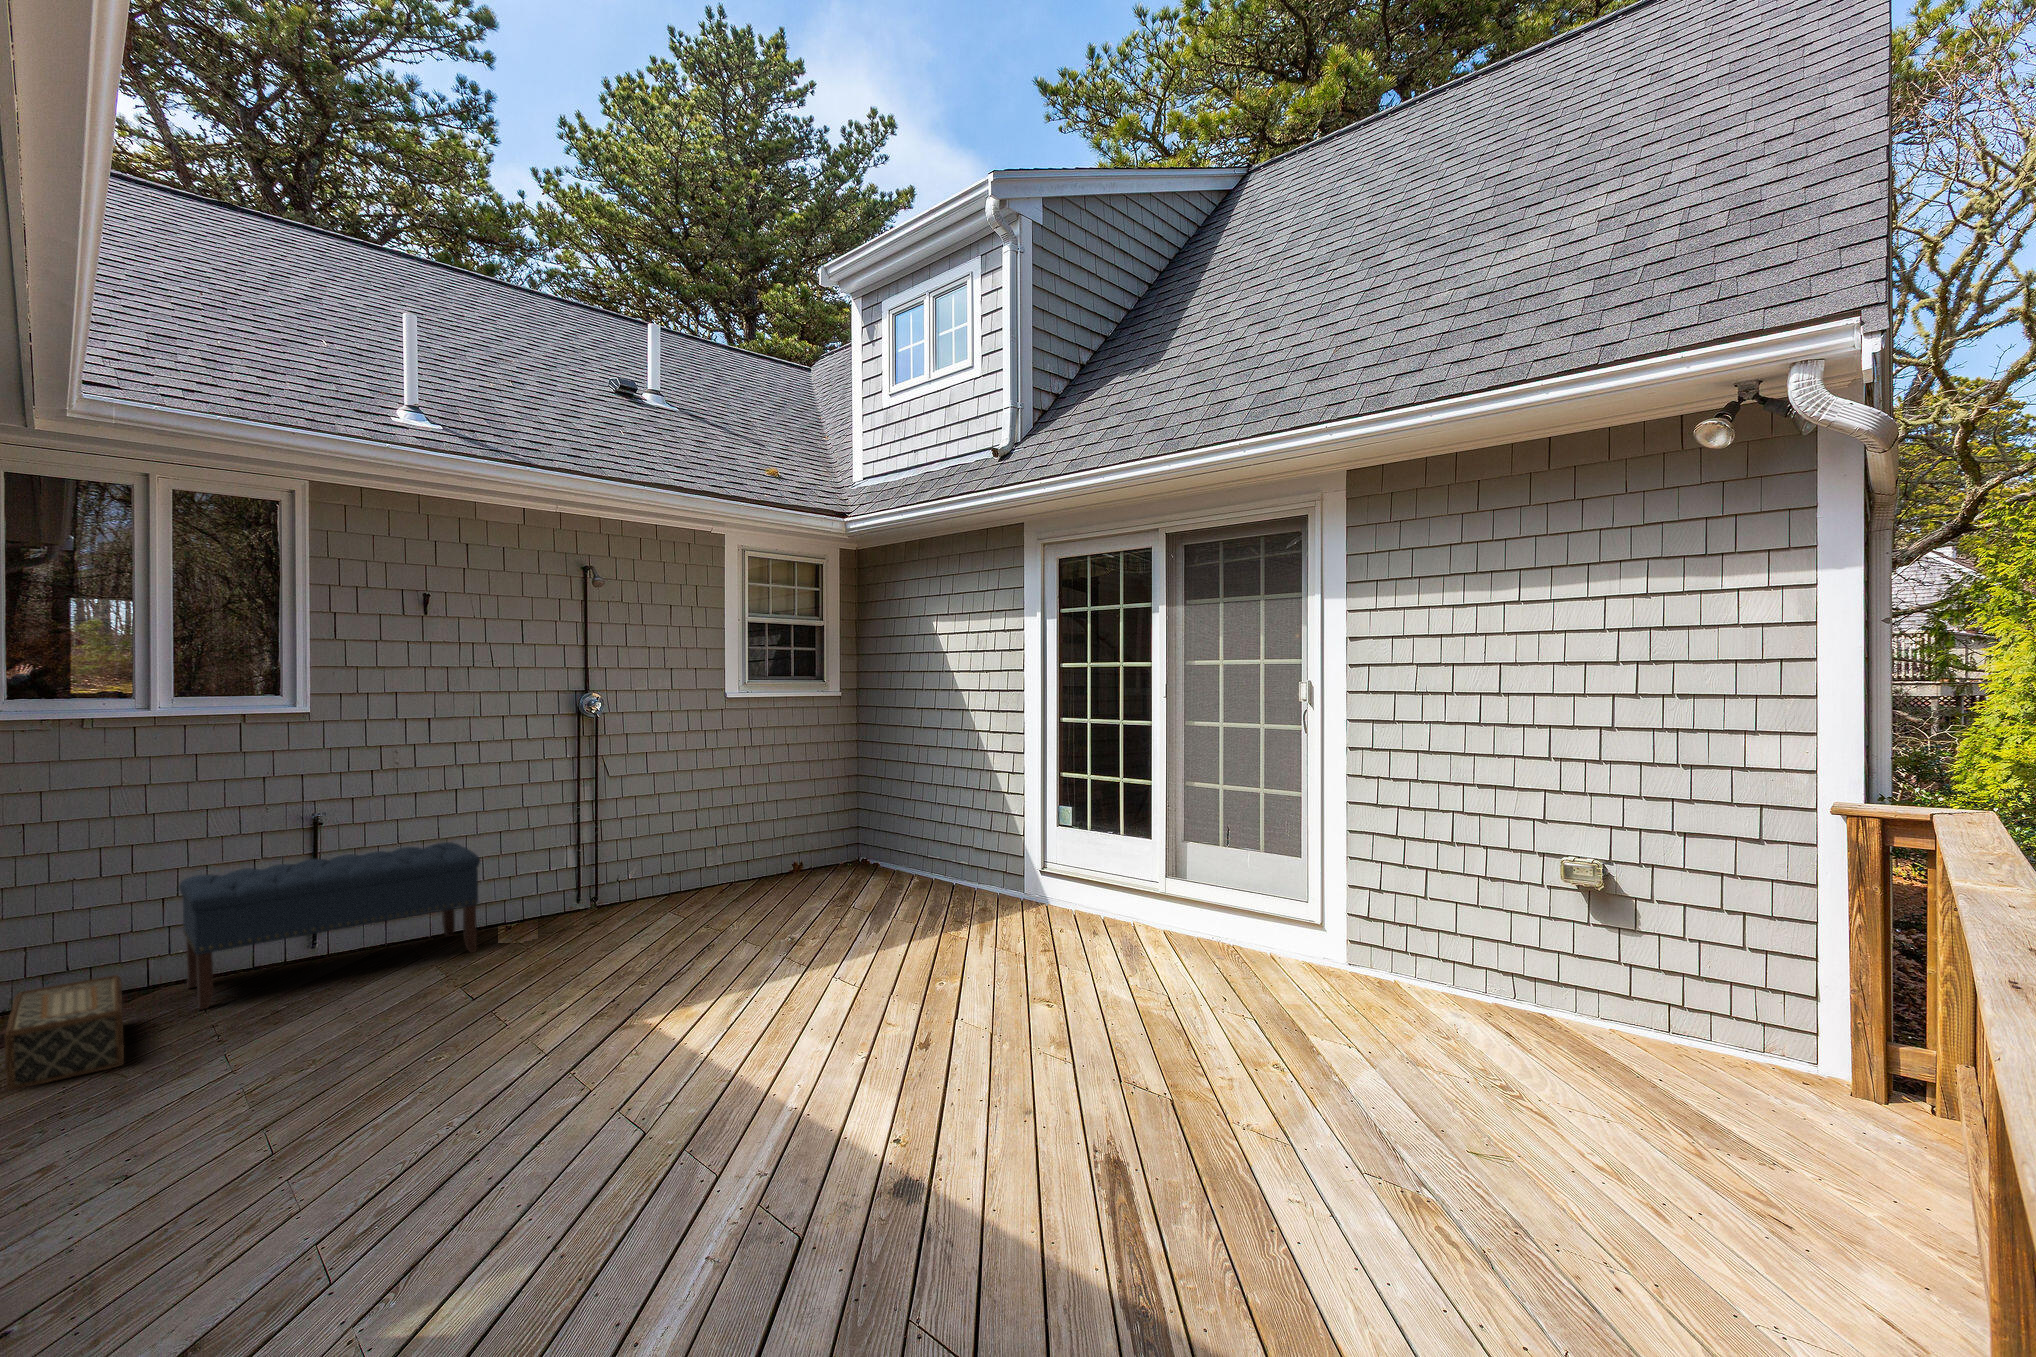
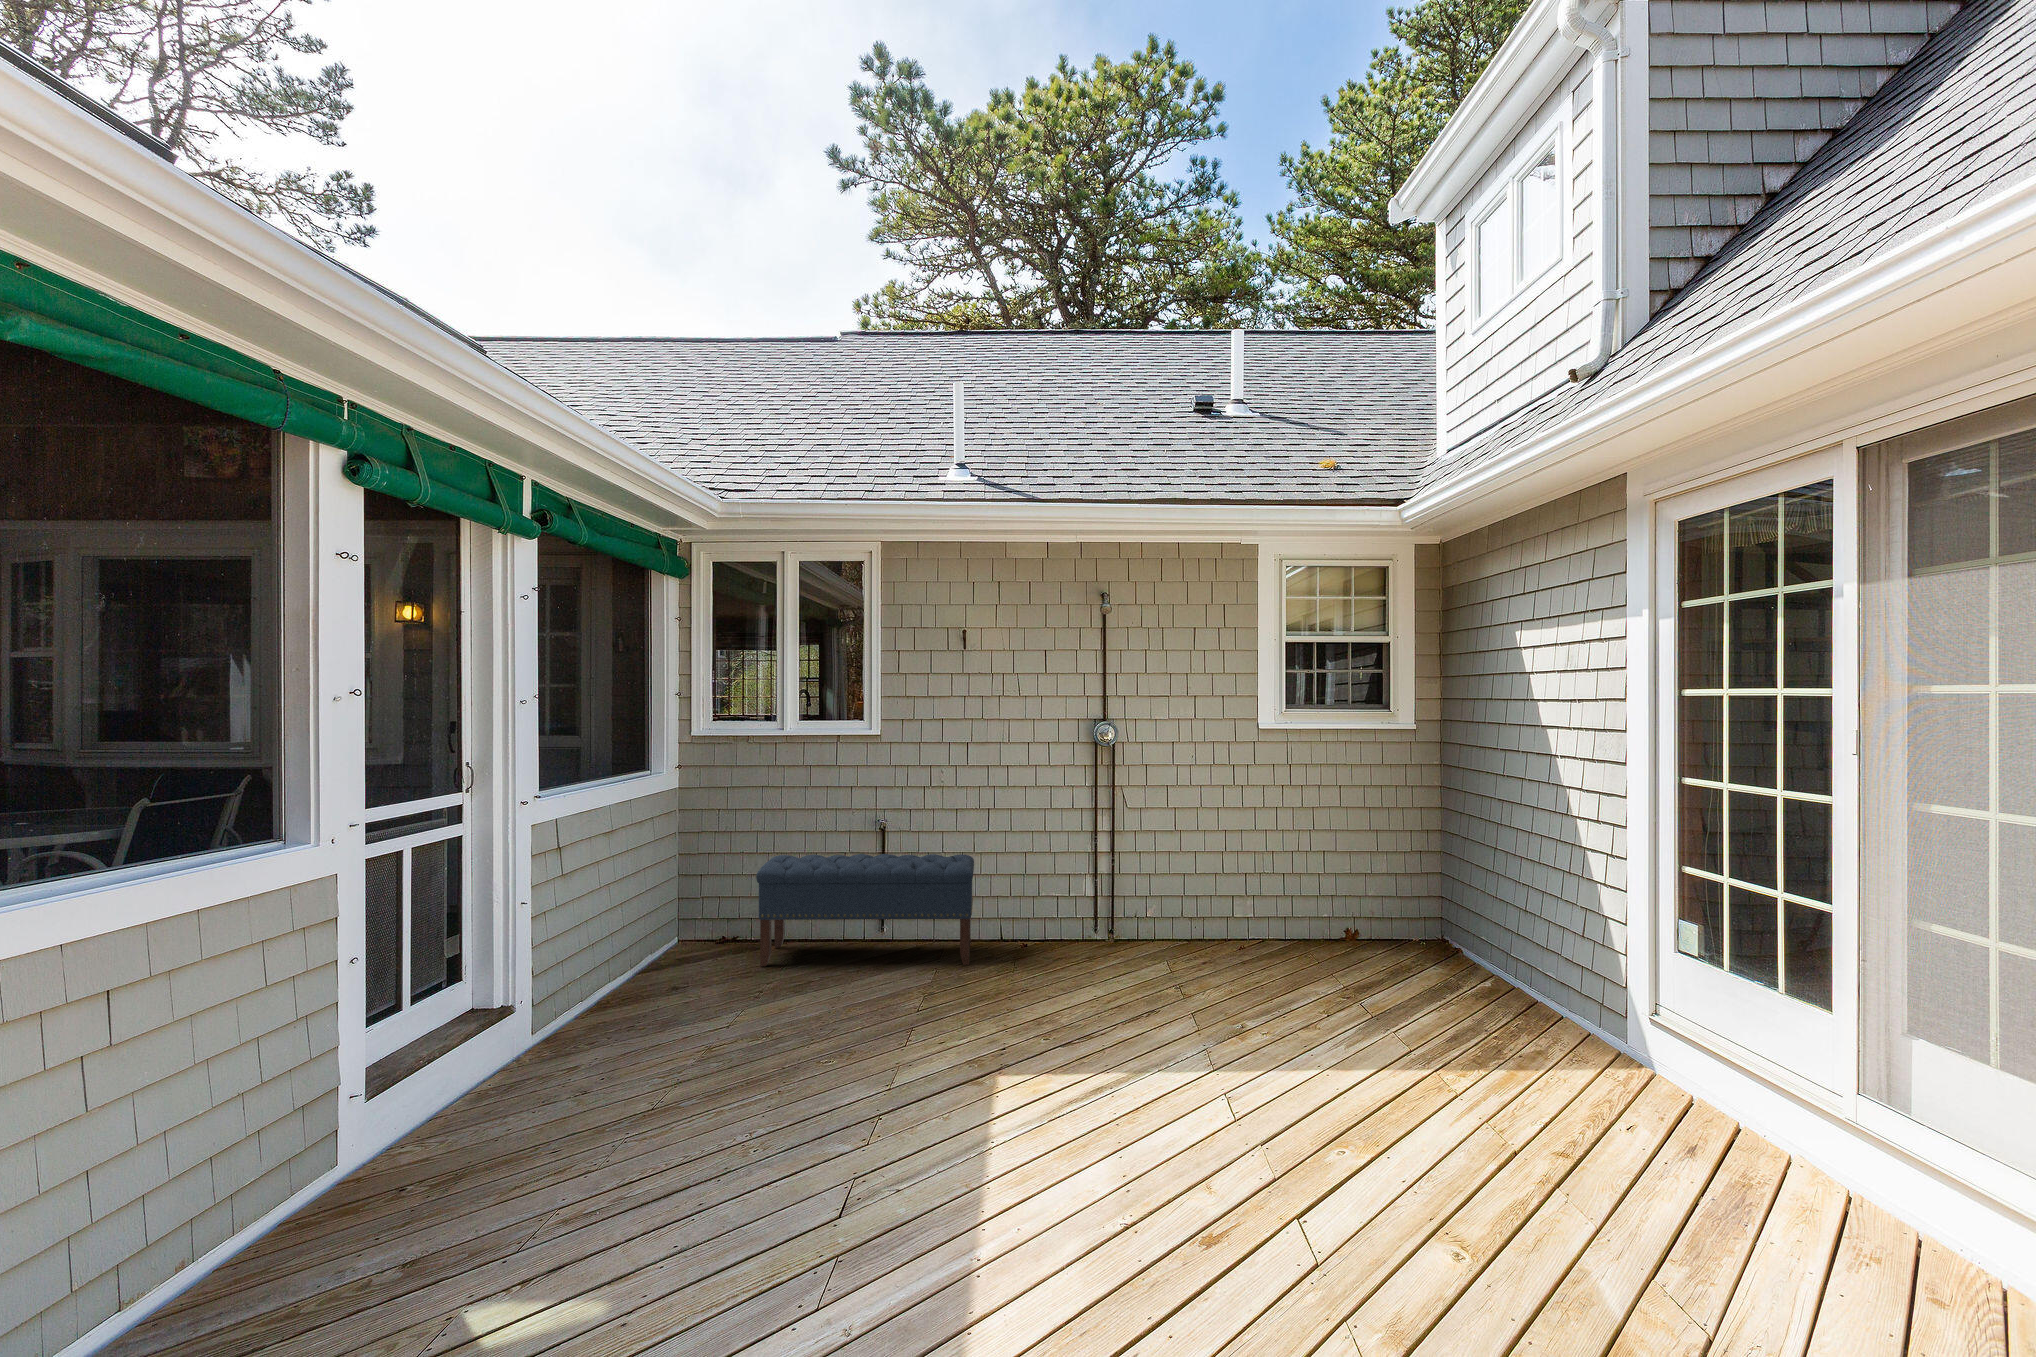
woven basket: present [5,975,124,1091] -> none [616,924,715,996]

